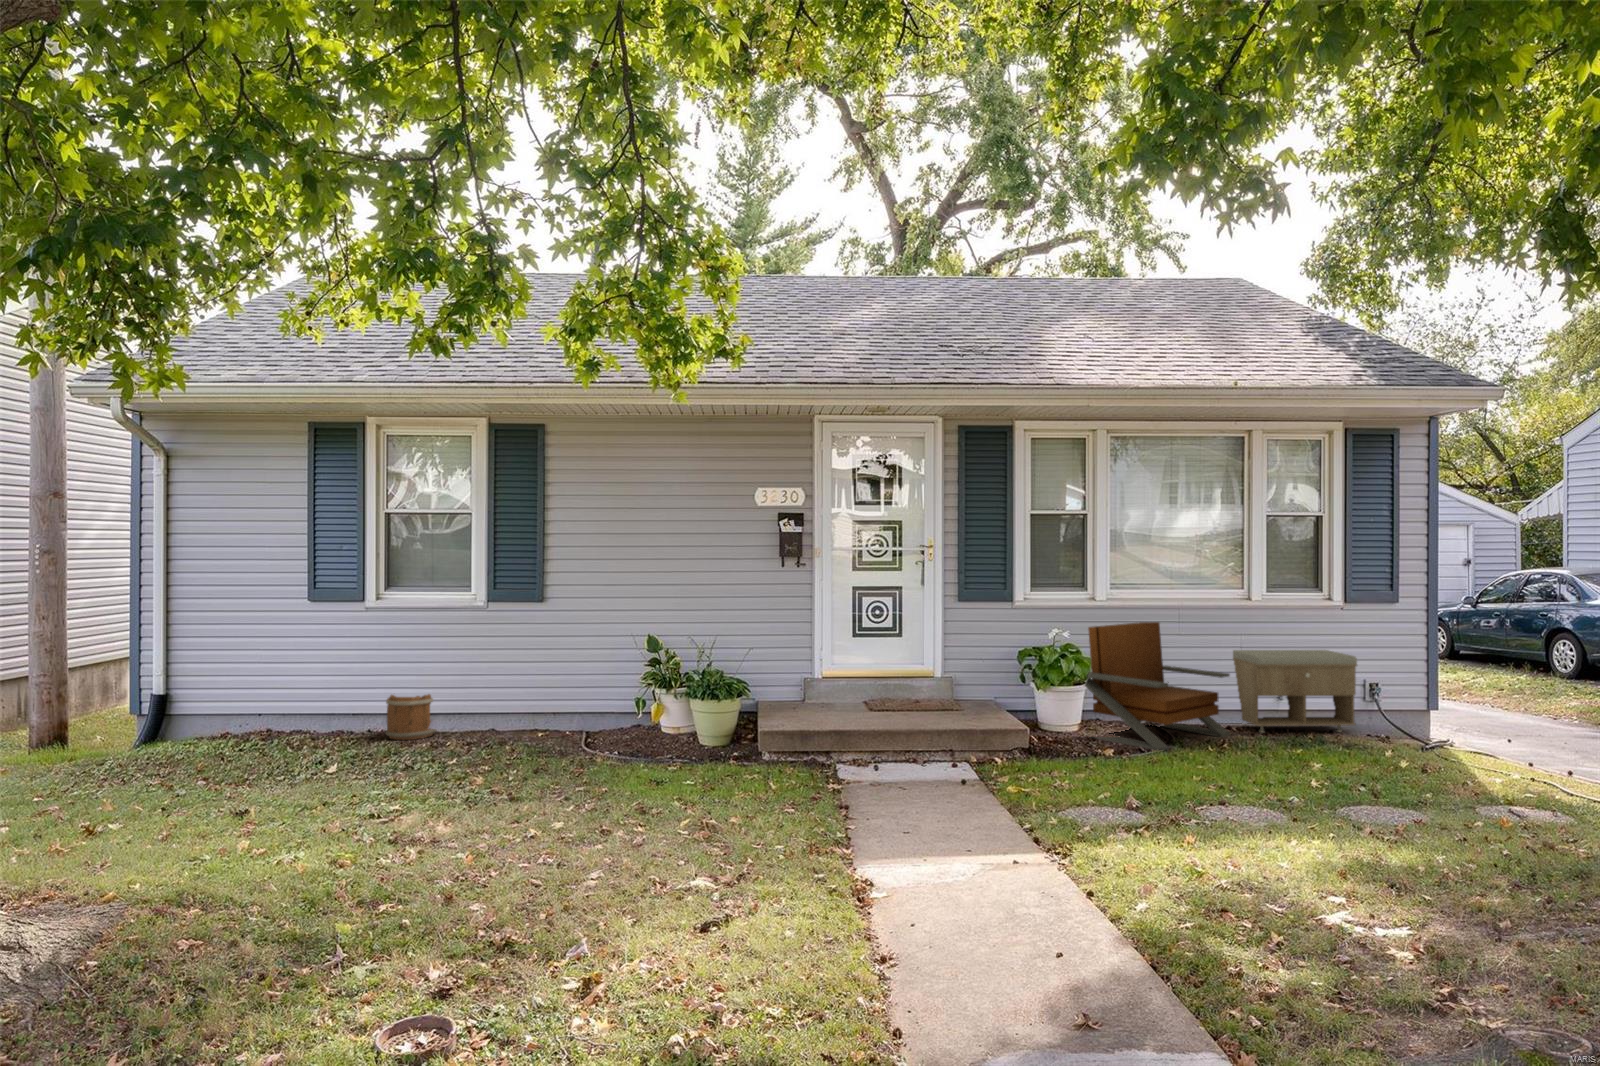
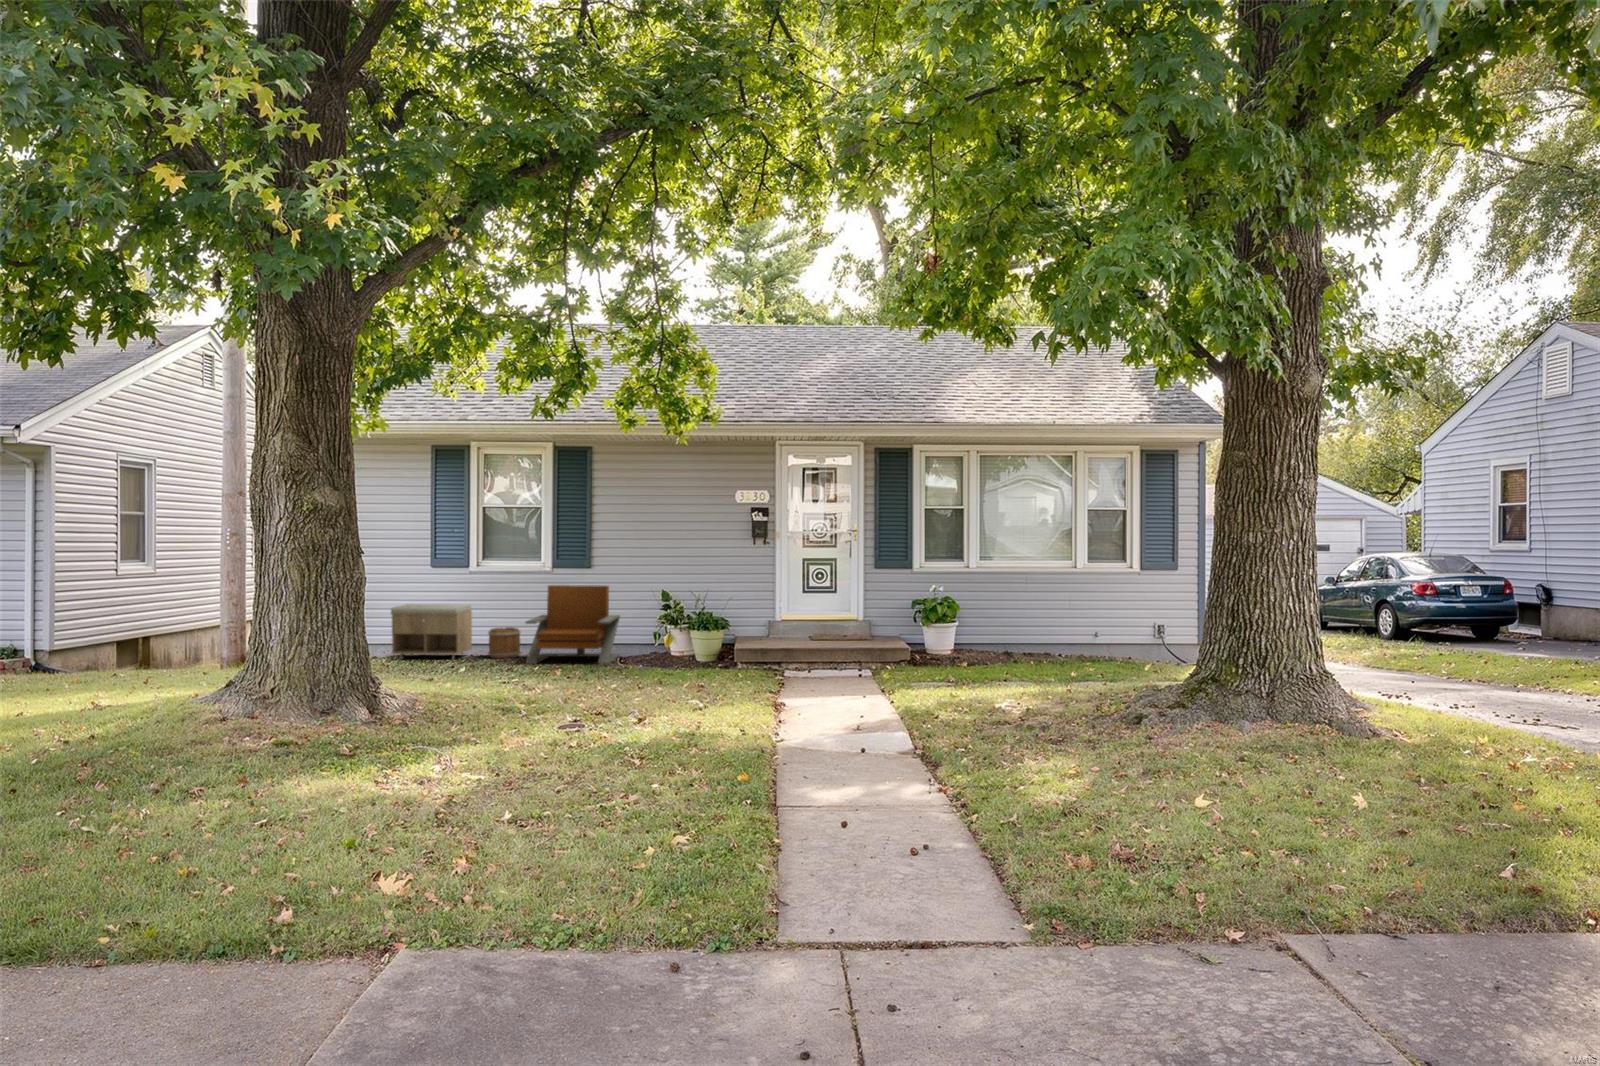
lounge chair: present [1085,622,1230,750] -> present [526,585,620,664]
storage bench: present [1233,650,1357,733] -> present [391,604,472,659]

